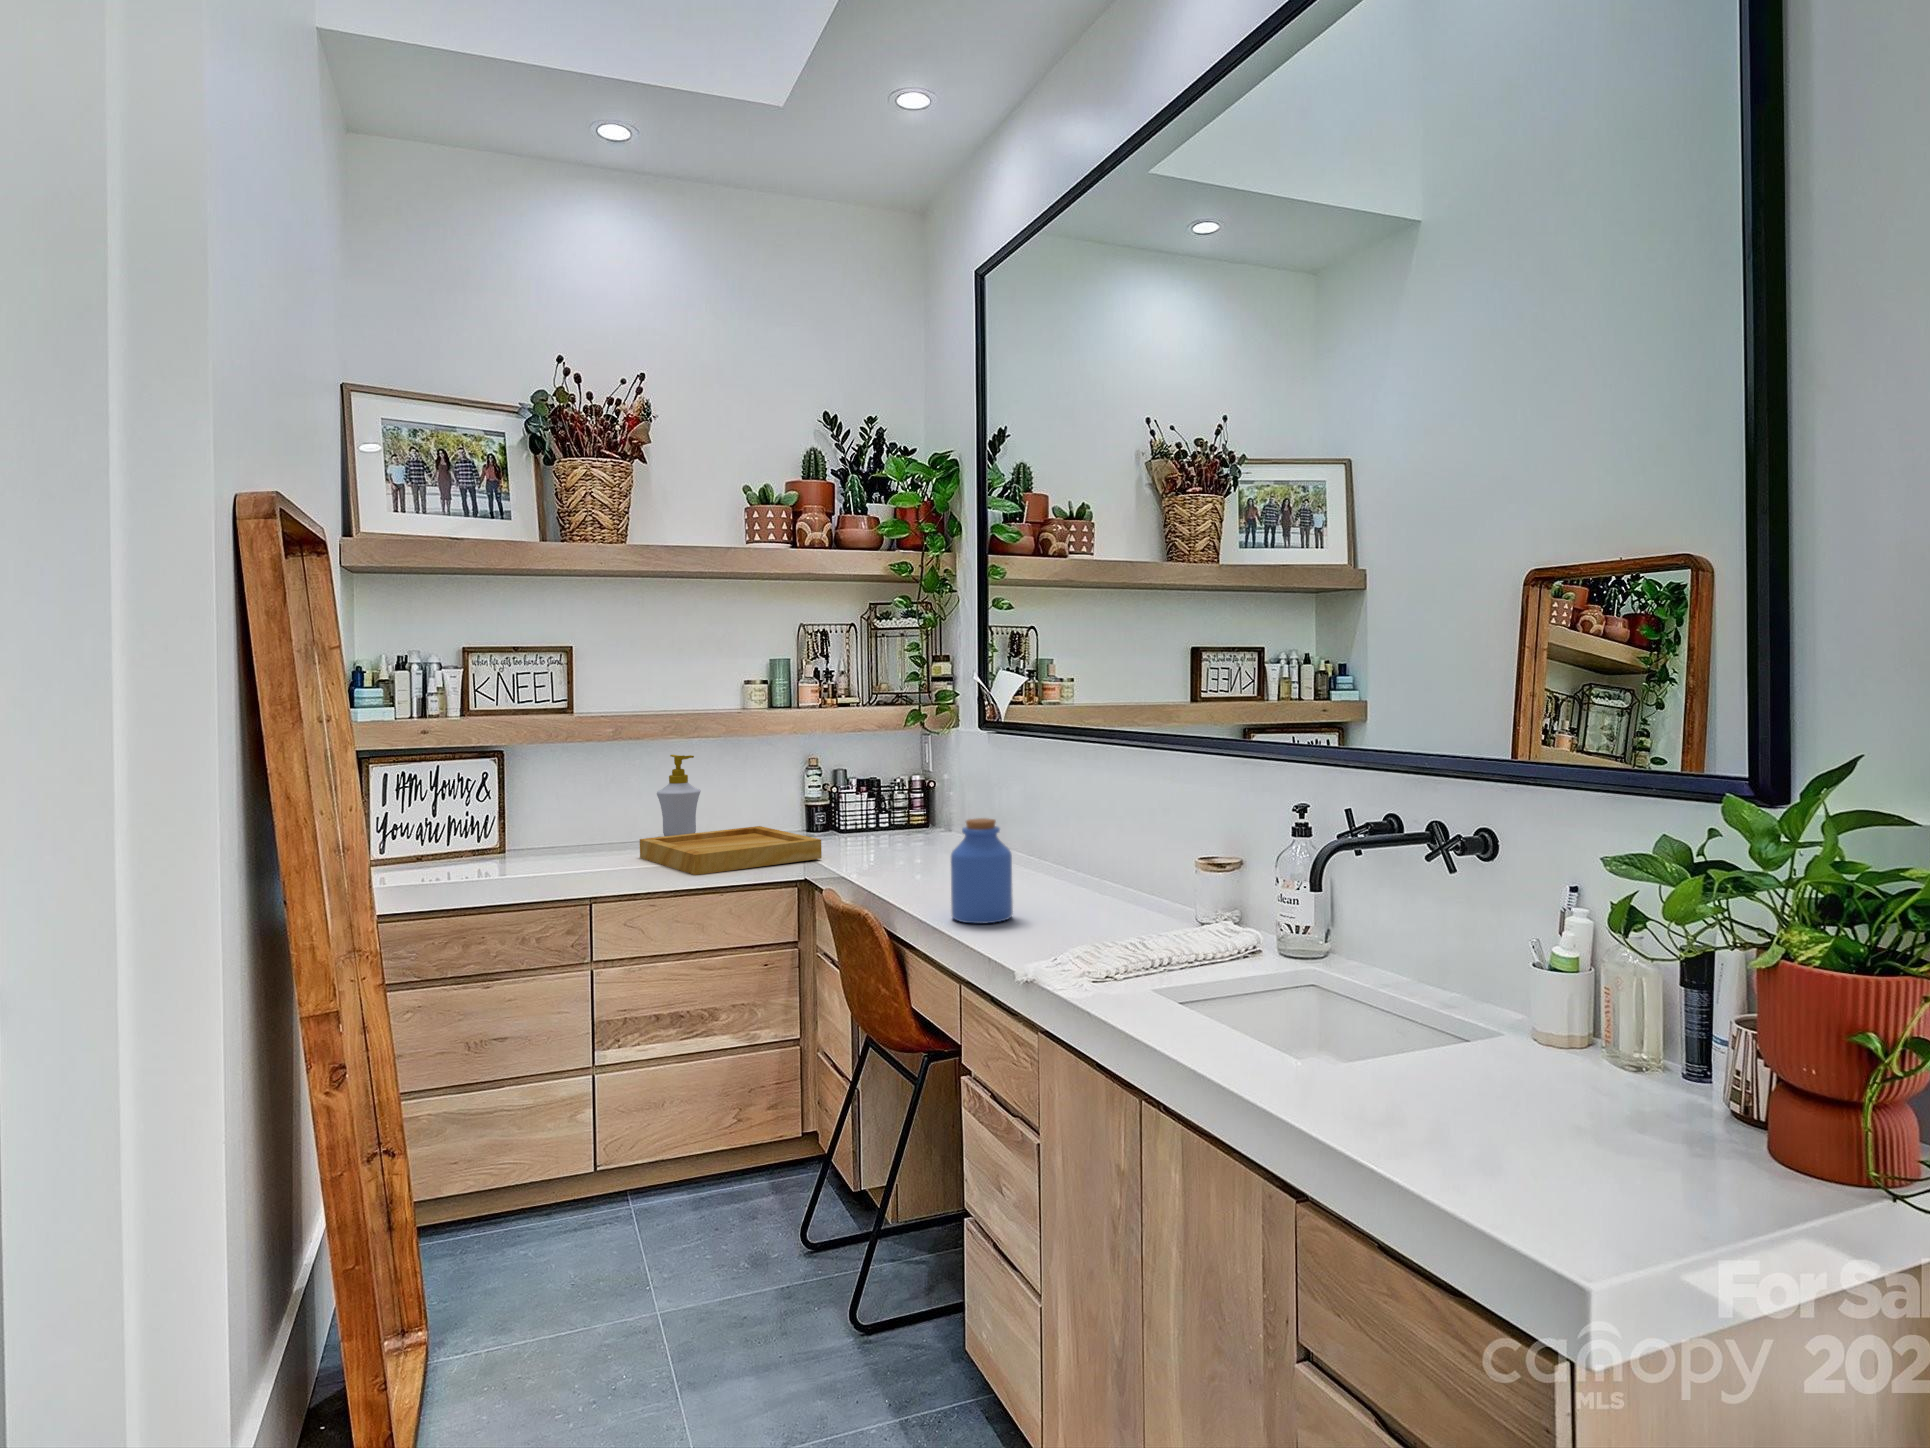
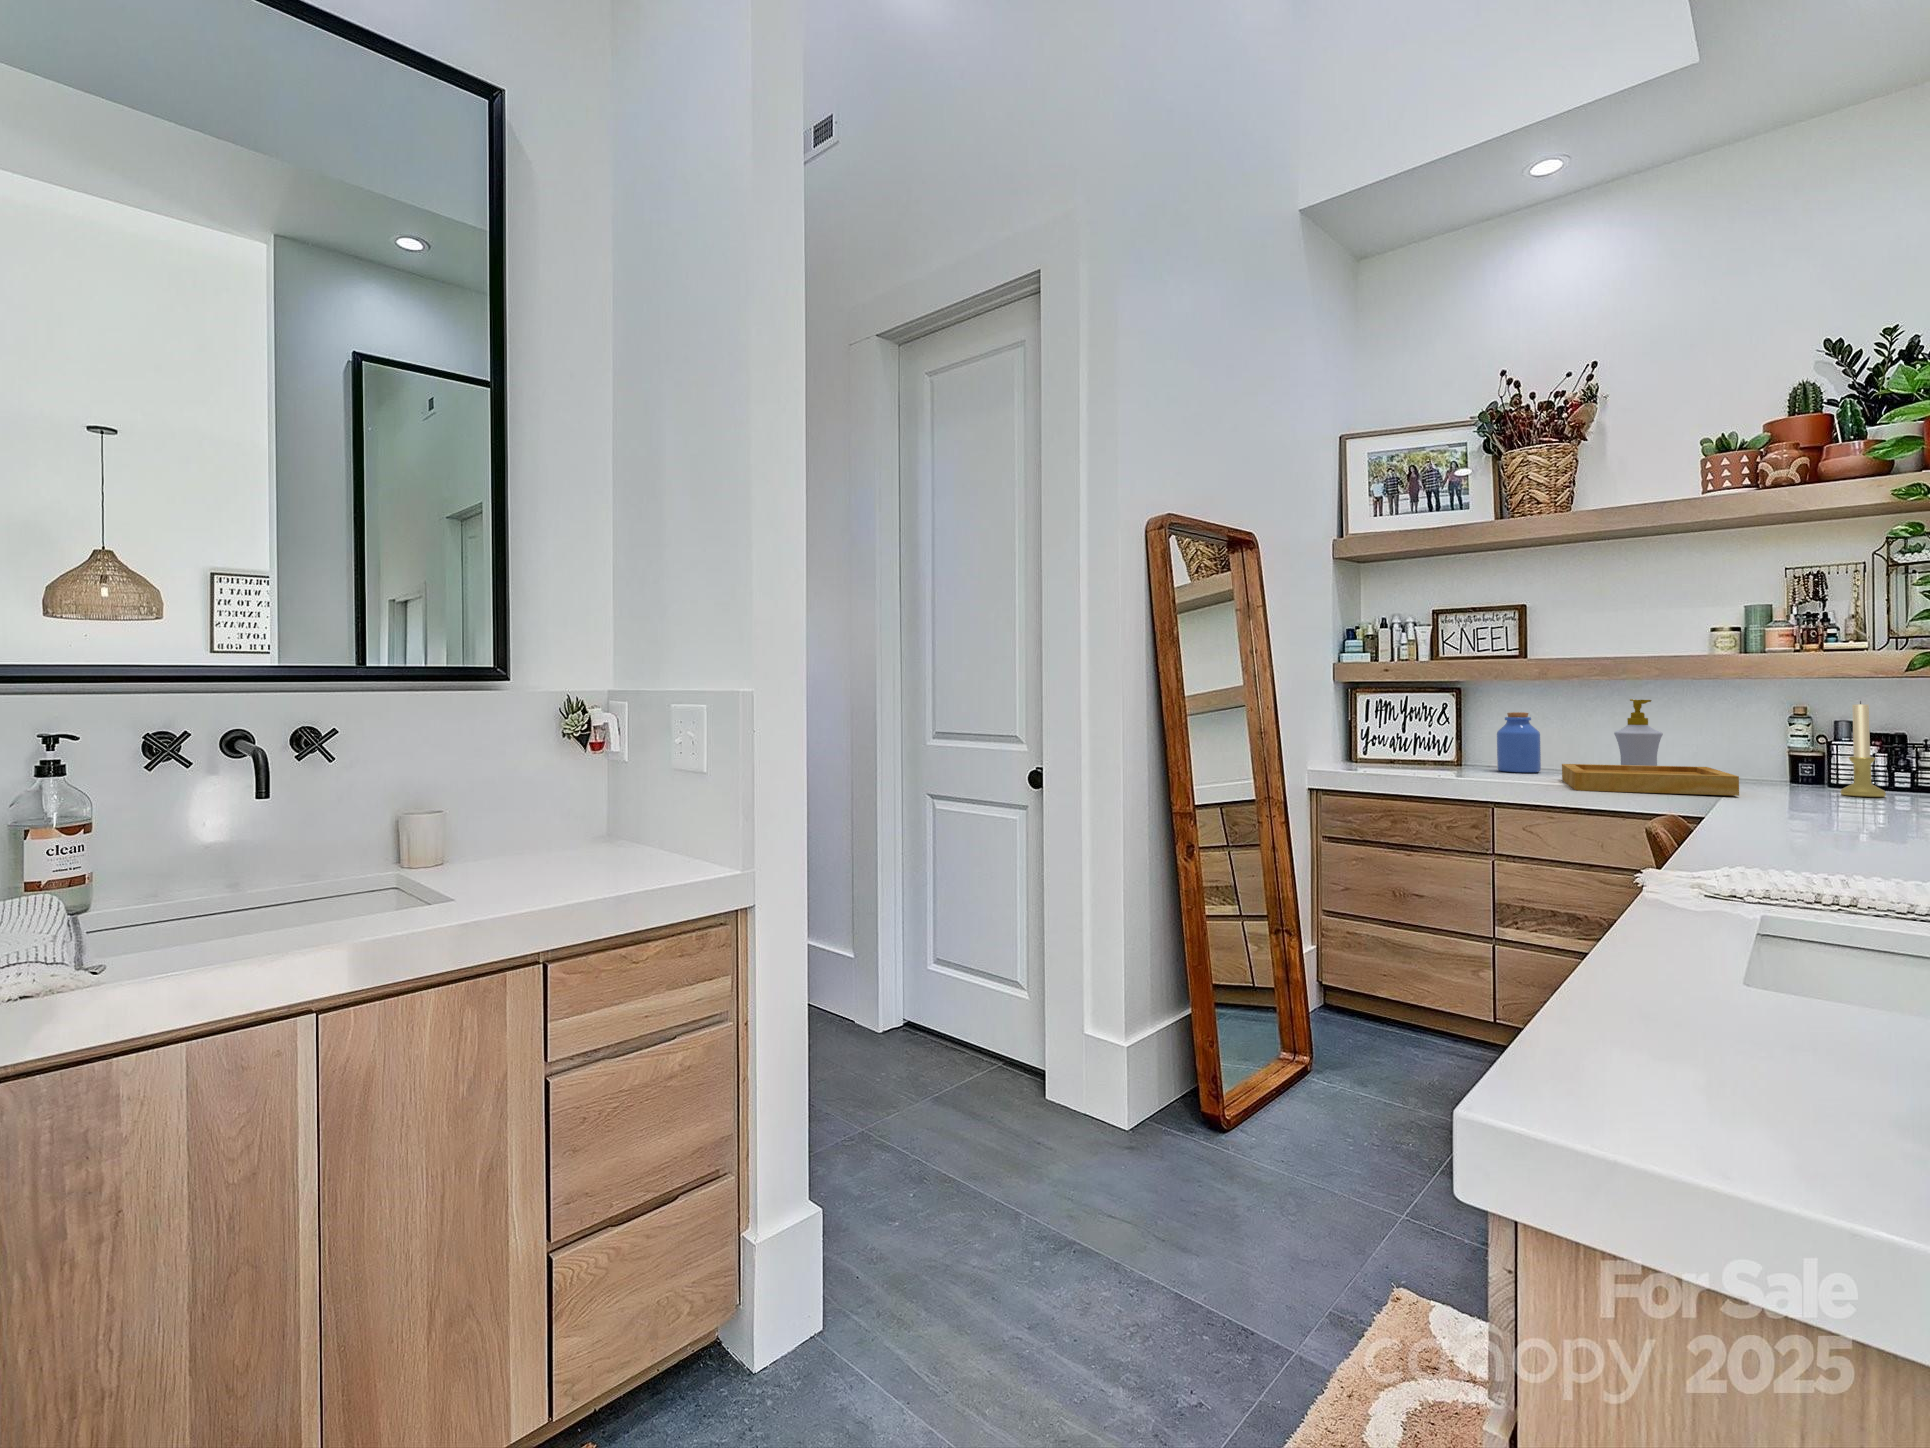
candle holder: none [861,755,891,843] -> present [1840,701,1886,797]
jar: present [951,818,1013,923] -> present [1497,712,1541,773]

